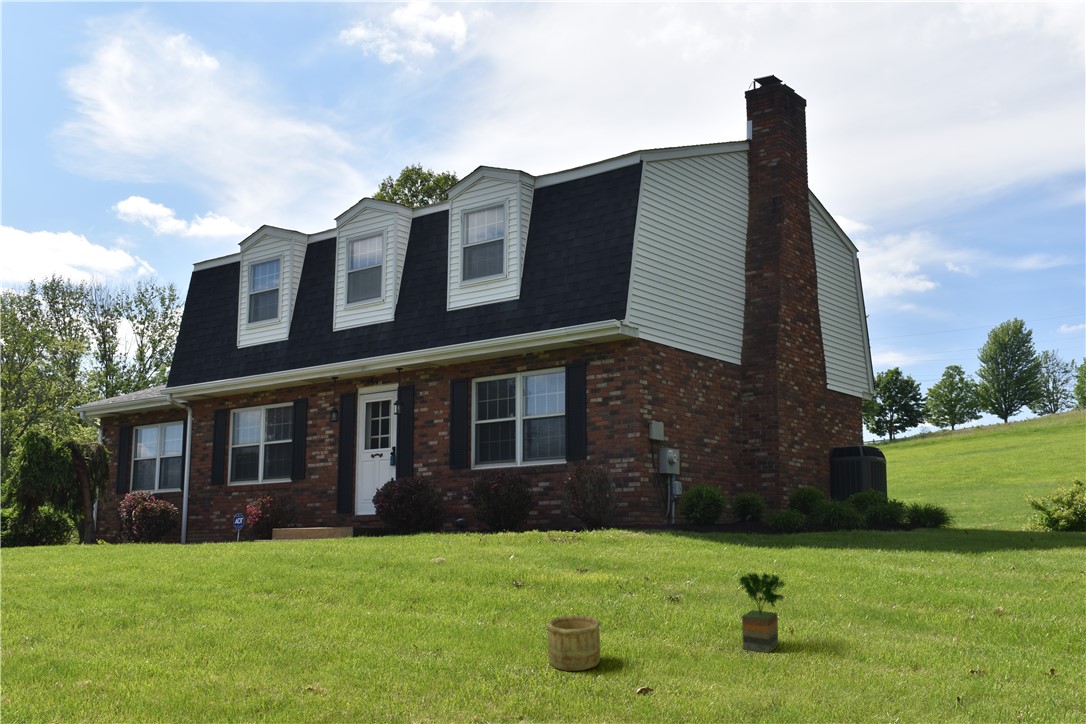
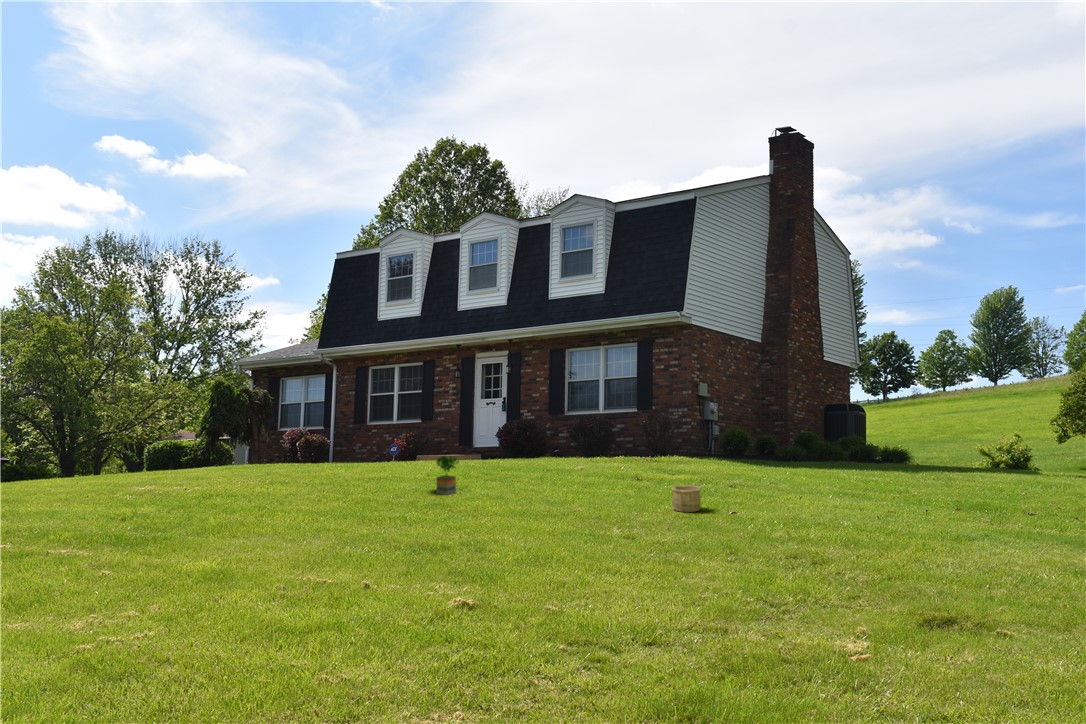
potted tree: present [739,573,785,653] -> present [436,456,459,495]

